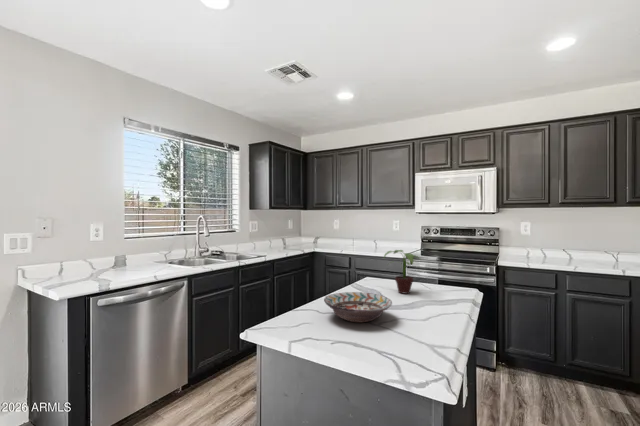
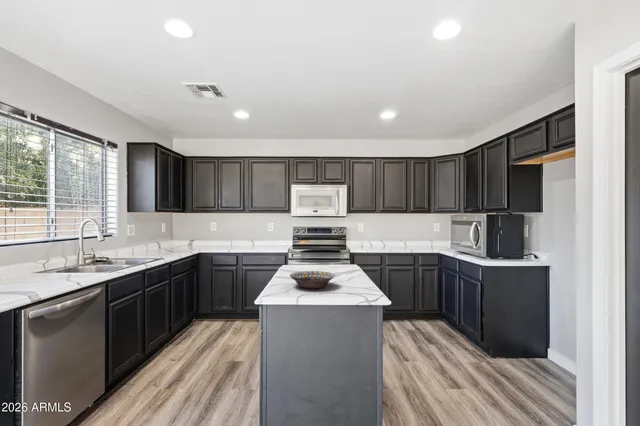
potted plant: present [384,250,415,293] -> none [307,242,329,272]

